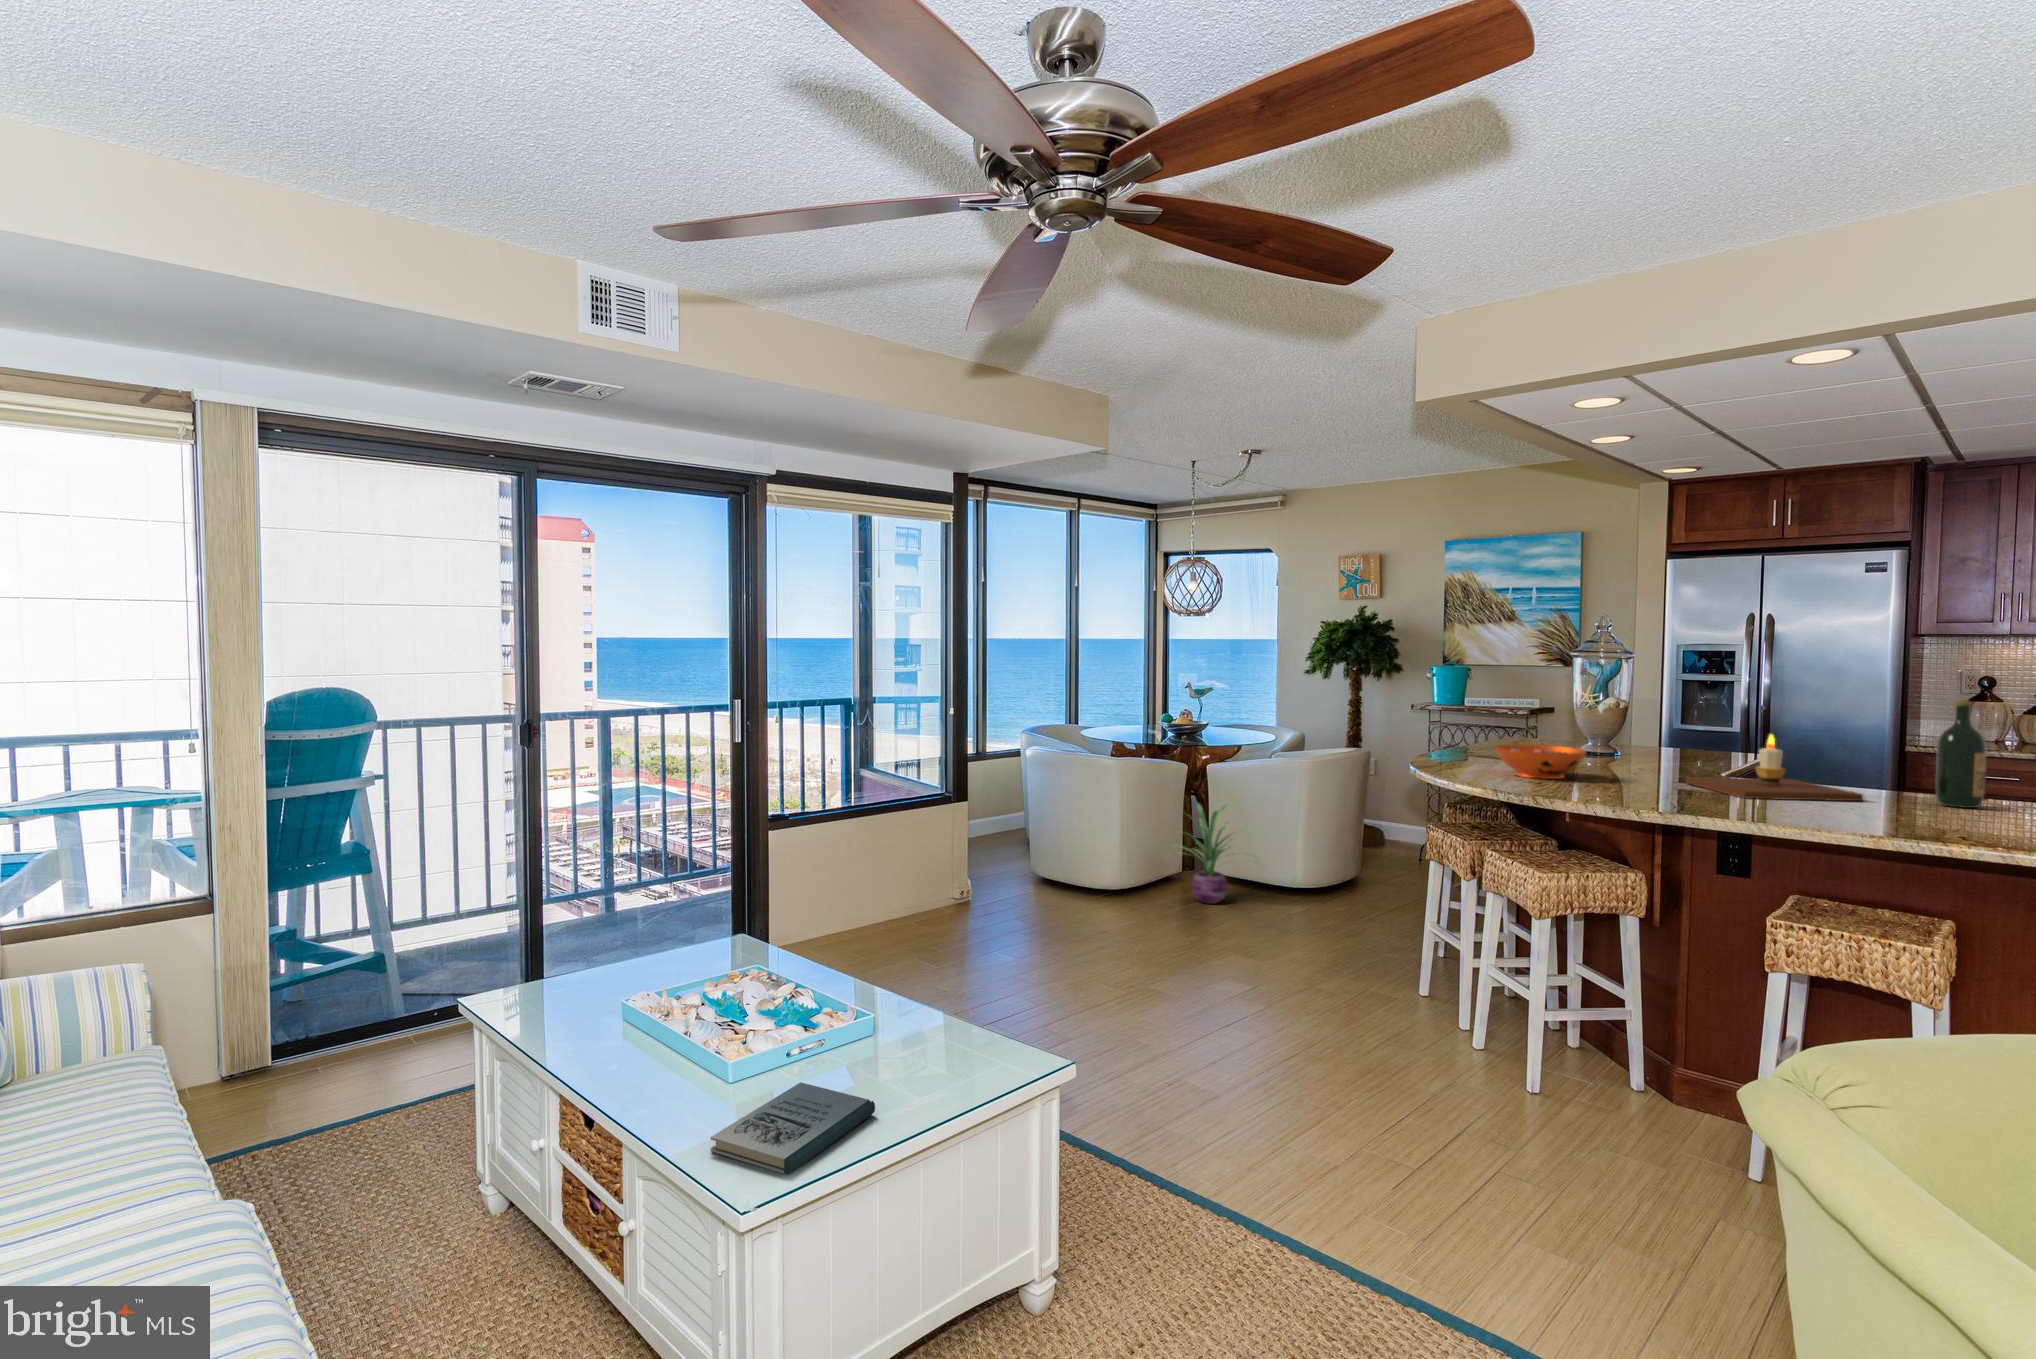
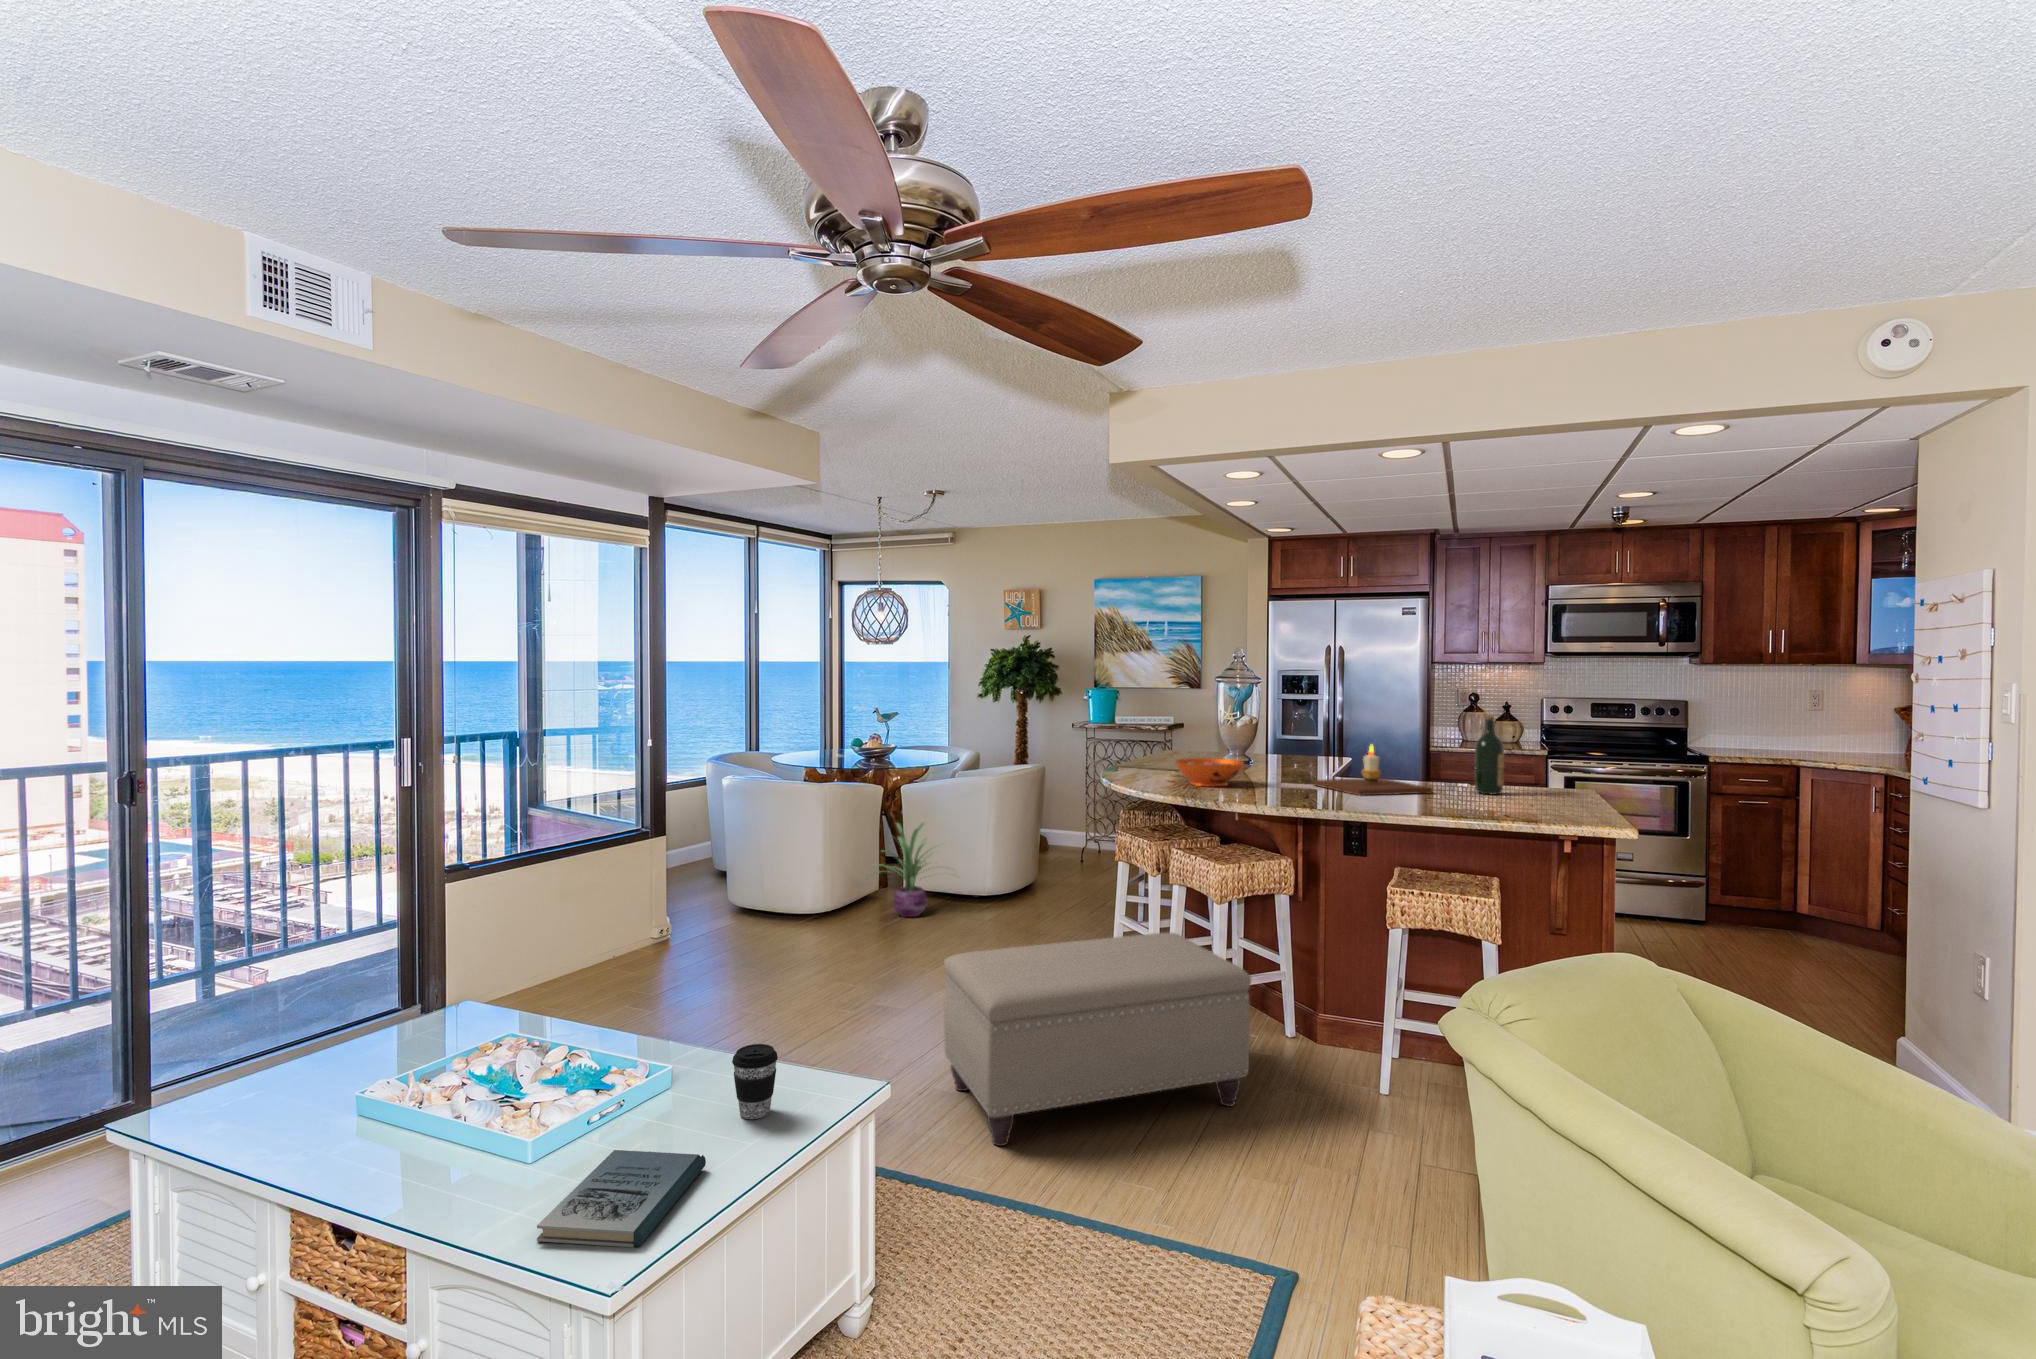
ottoman: none [1196,942,1562,1159] -> present [944,933,1251,1146]
coffee cup: none [920,1003,964,1076] -> present [732,1044,778,1119]

